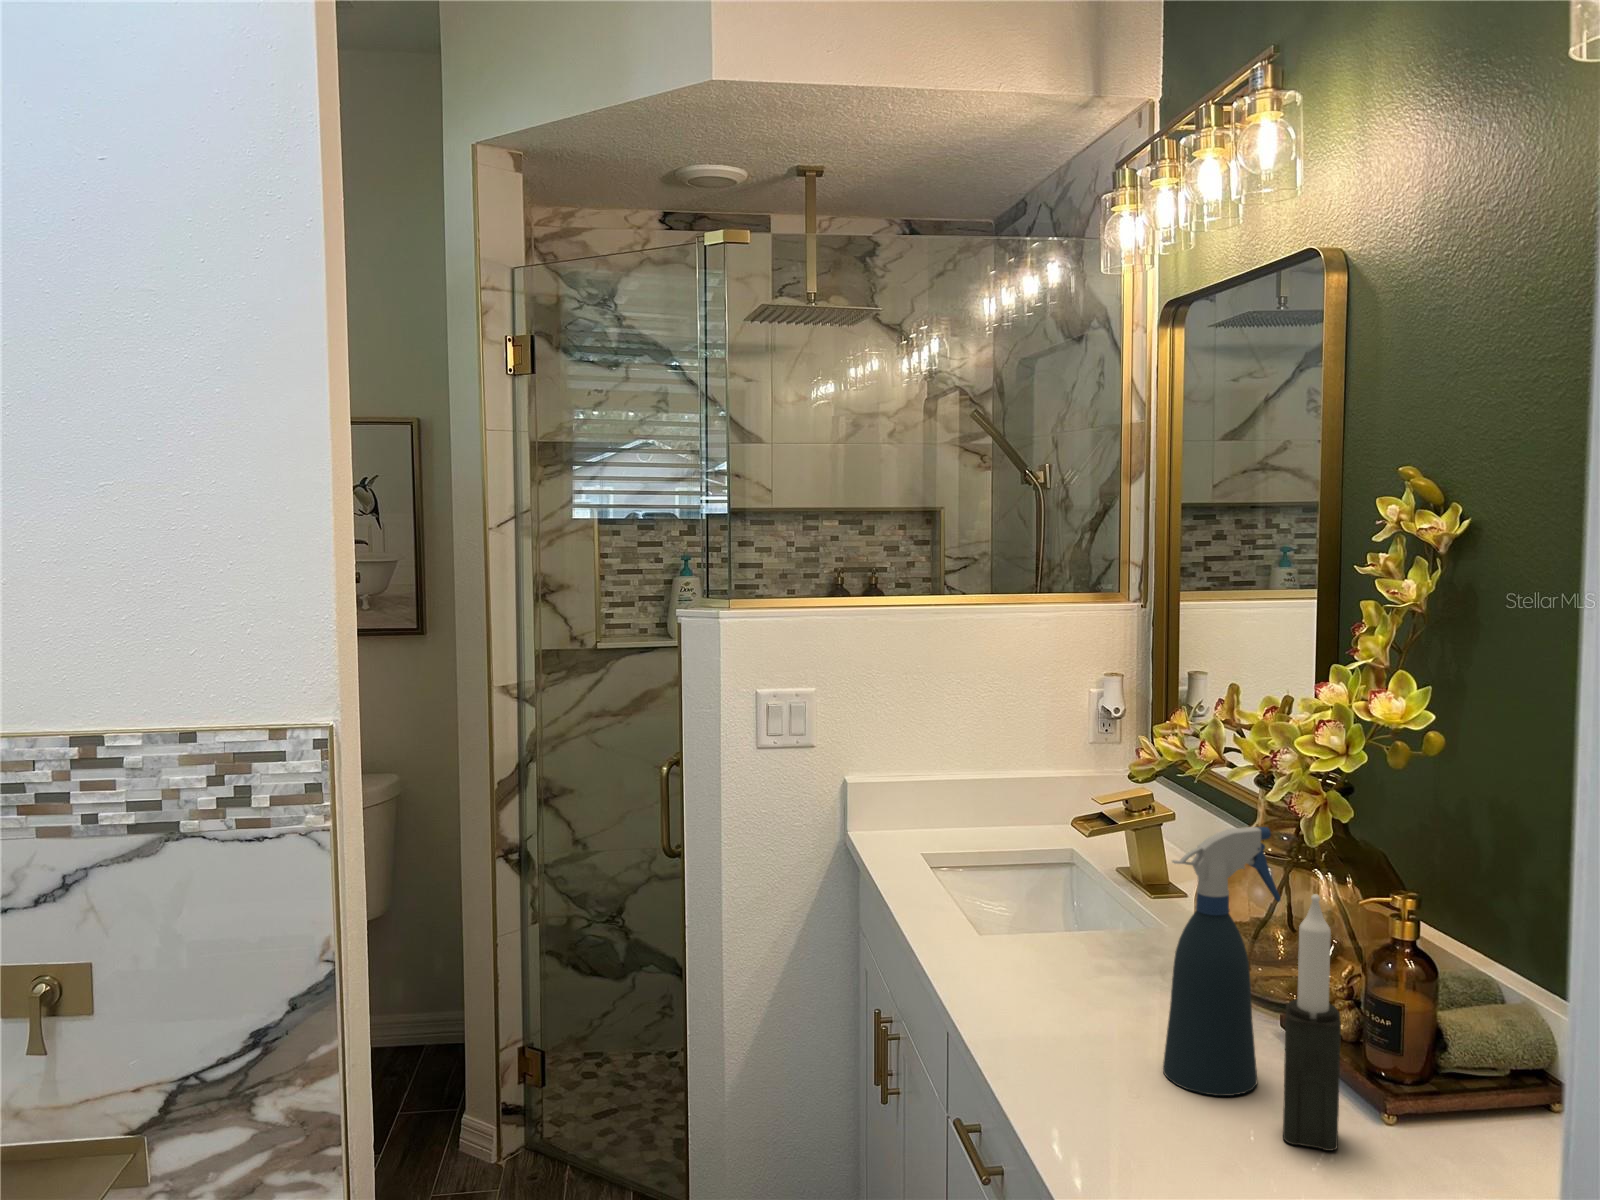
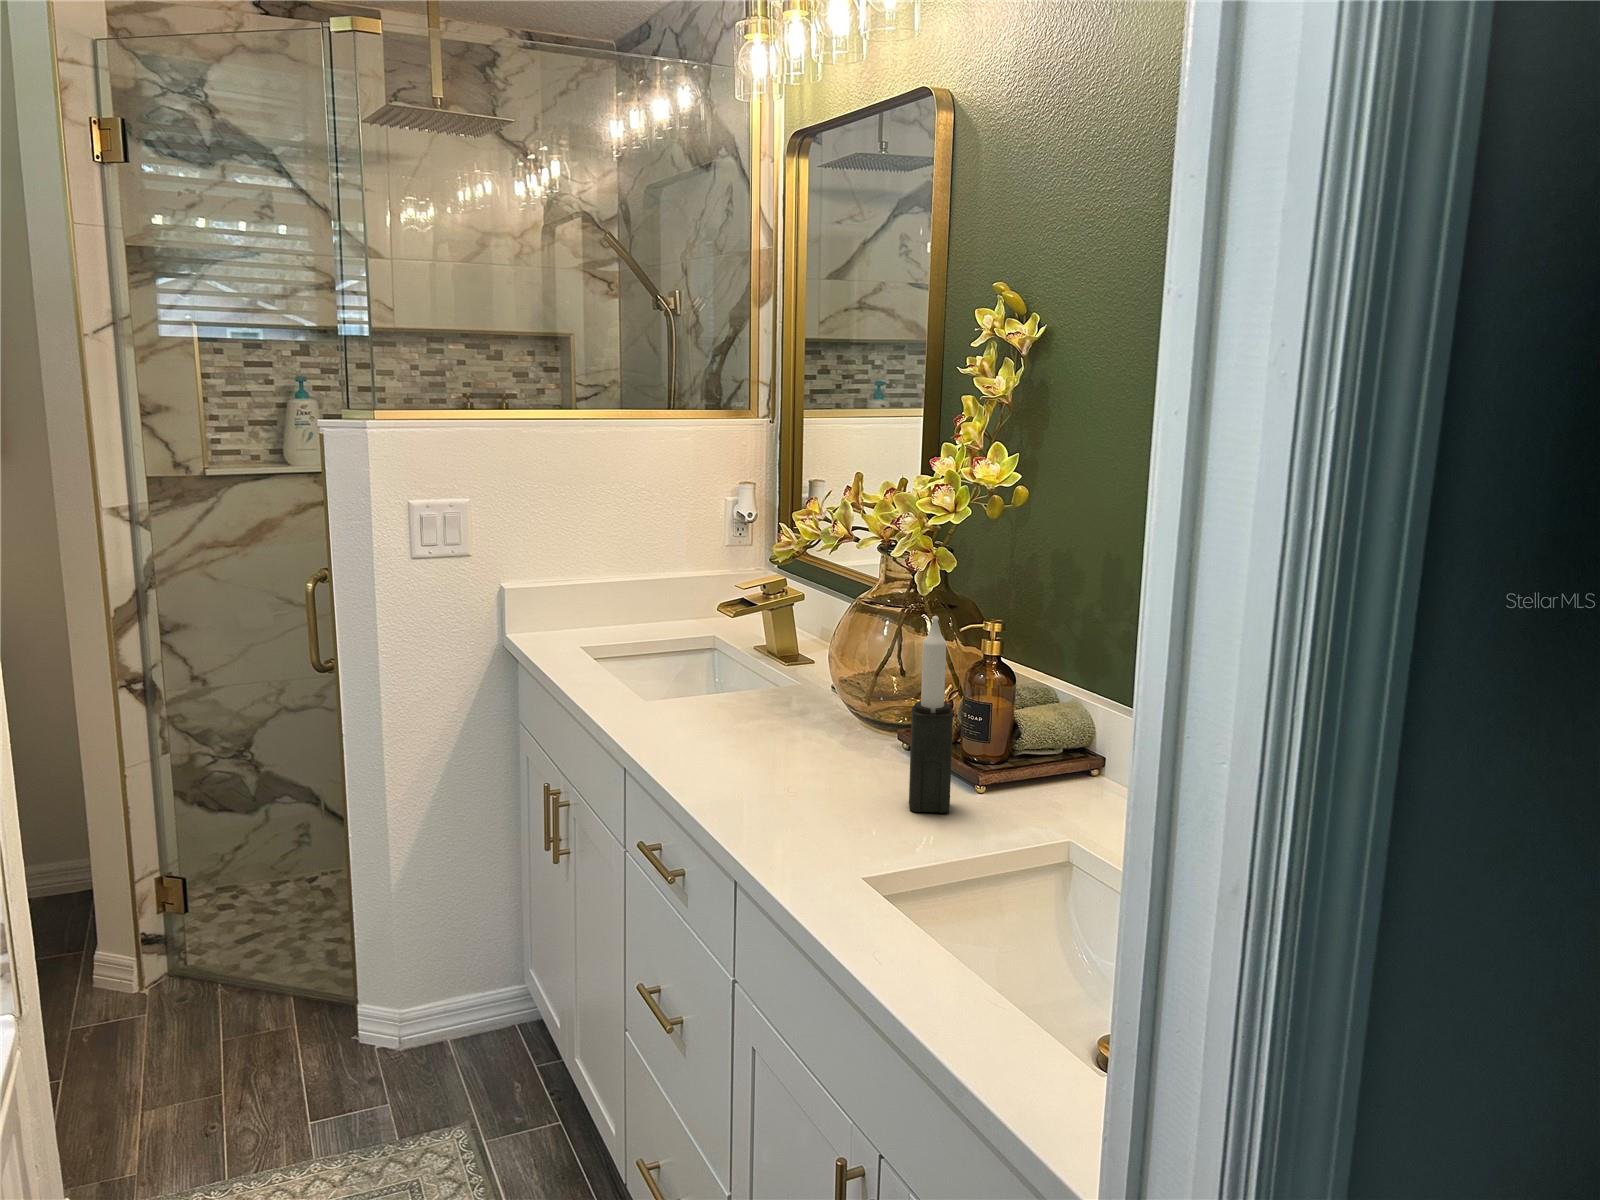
spray bottle: present [1163,827,1281,1096] -> none [814,573,905,788]

